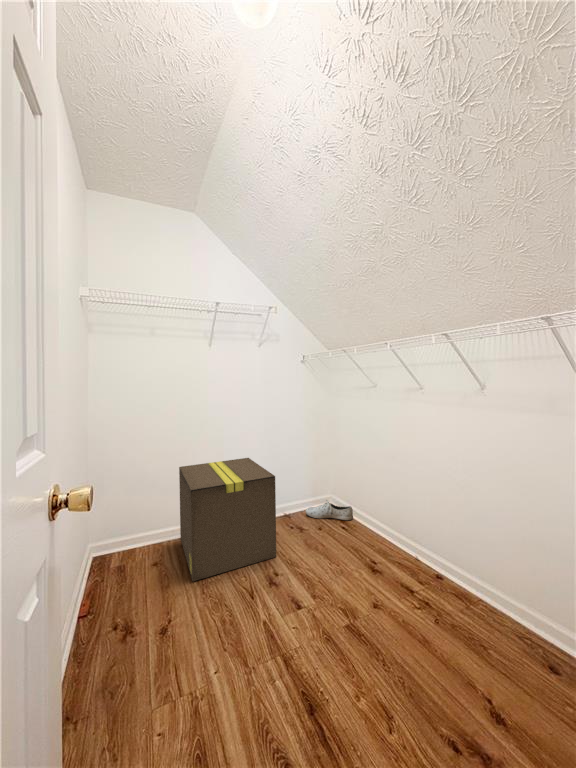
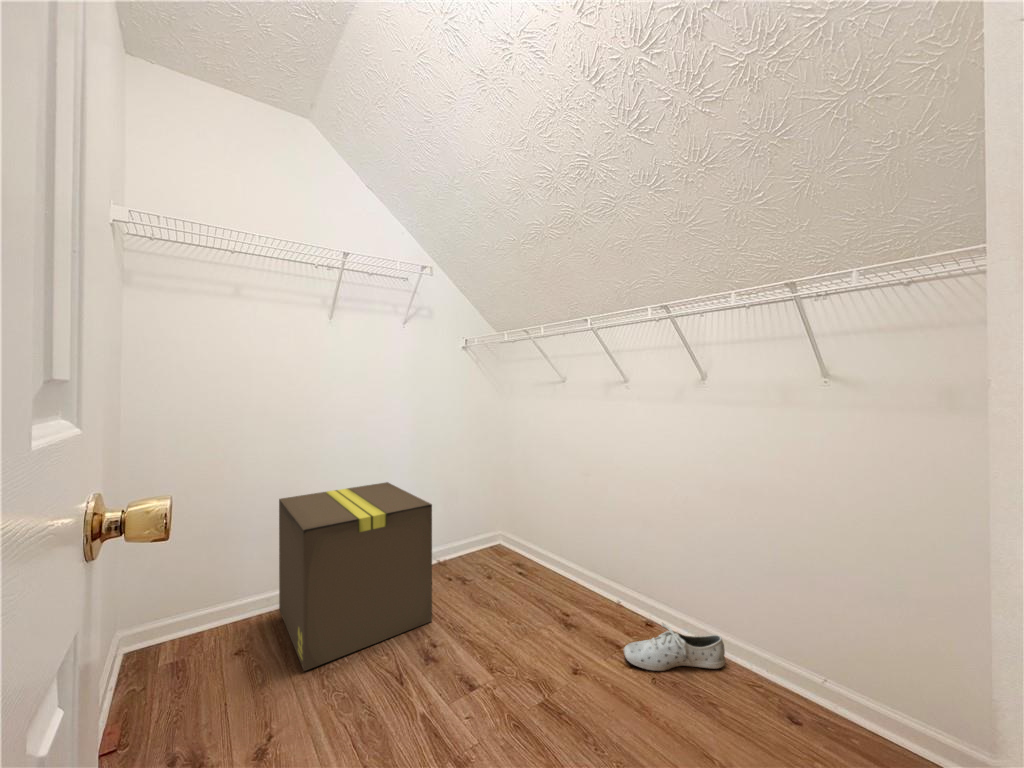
shoe: present [306,500,353,520] -> present [624,623,725,671]

